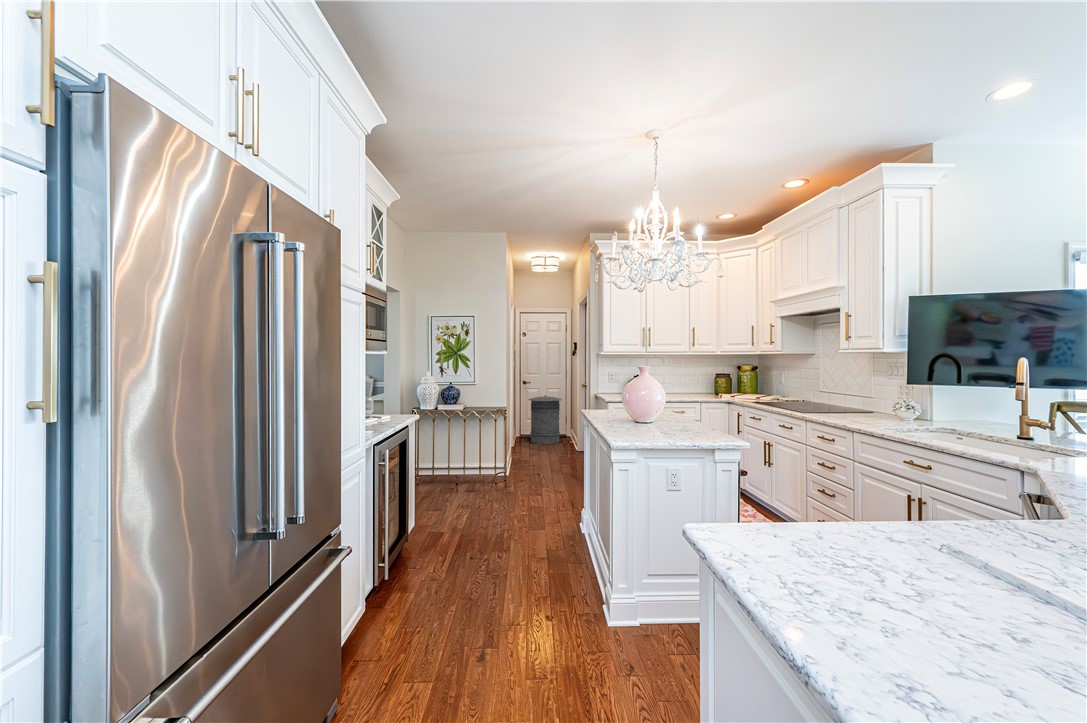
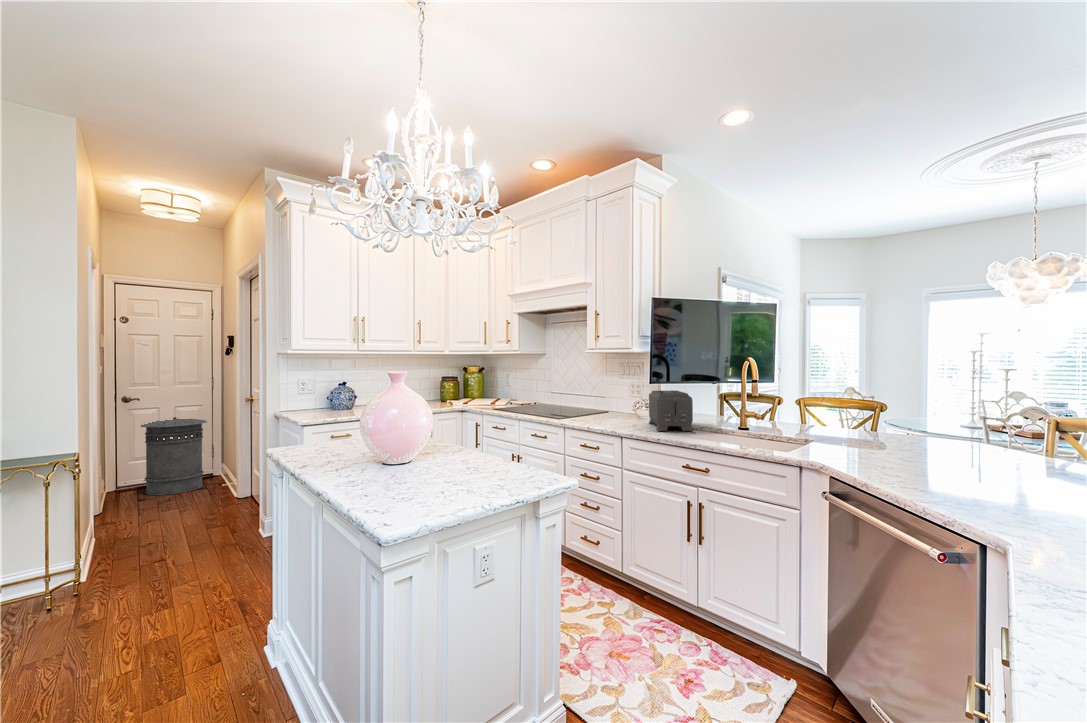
toaster: none [891,391,937,432] -> present [649,391,693,431]

